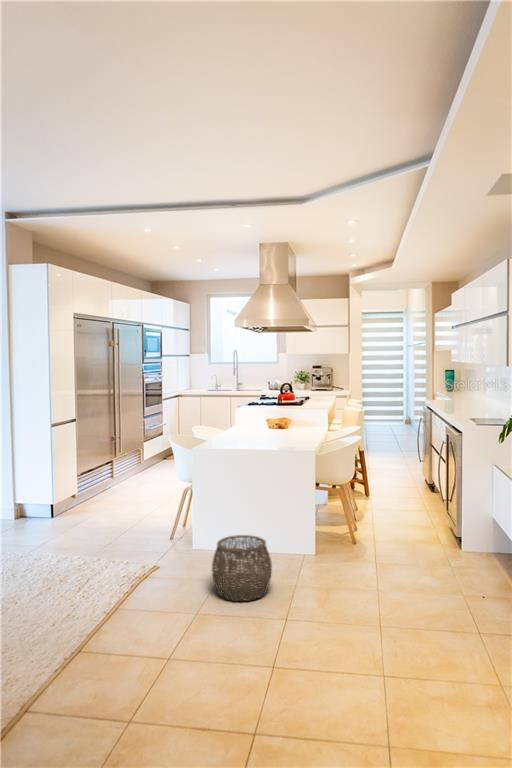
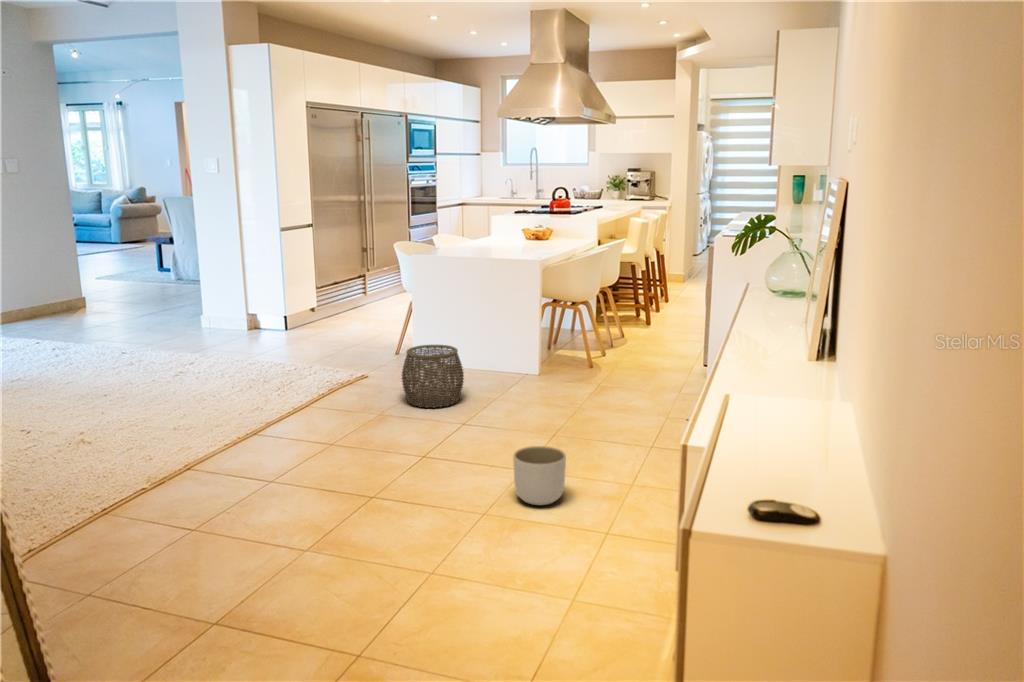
planter: none [410,657,468,729] -> present [513,446,566,505]

